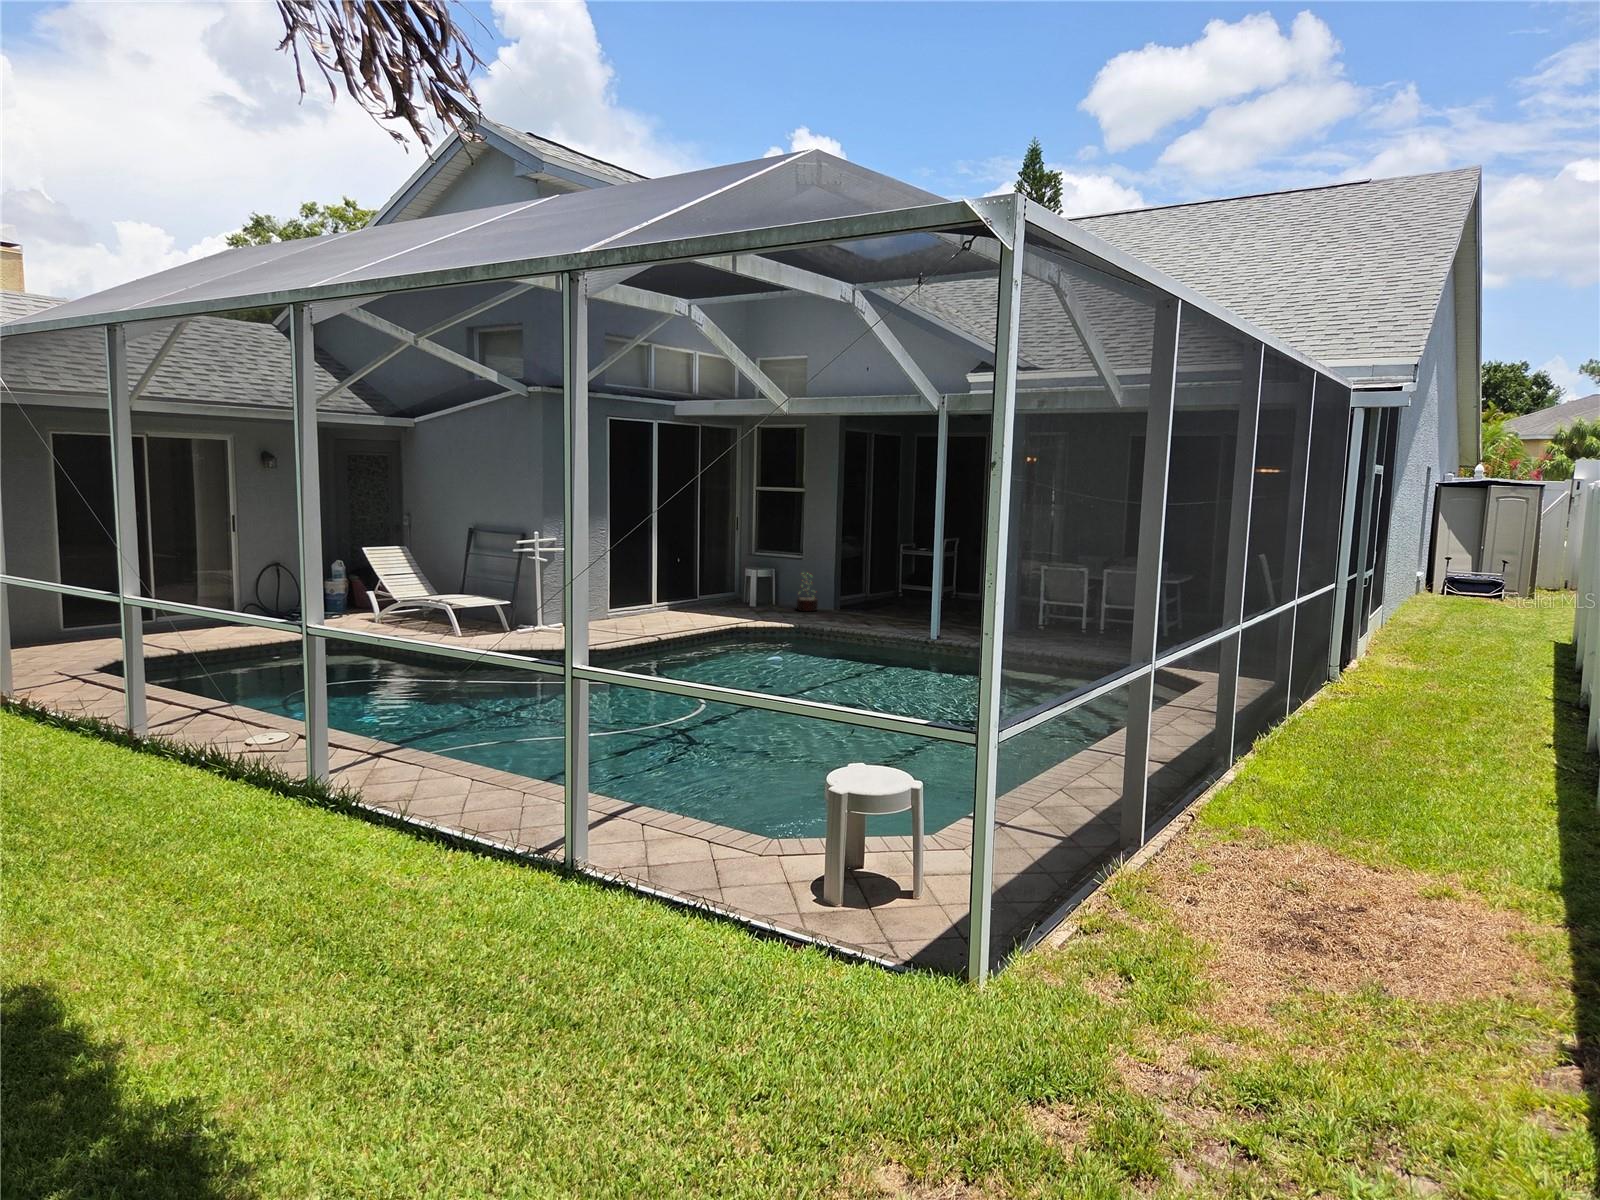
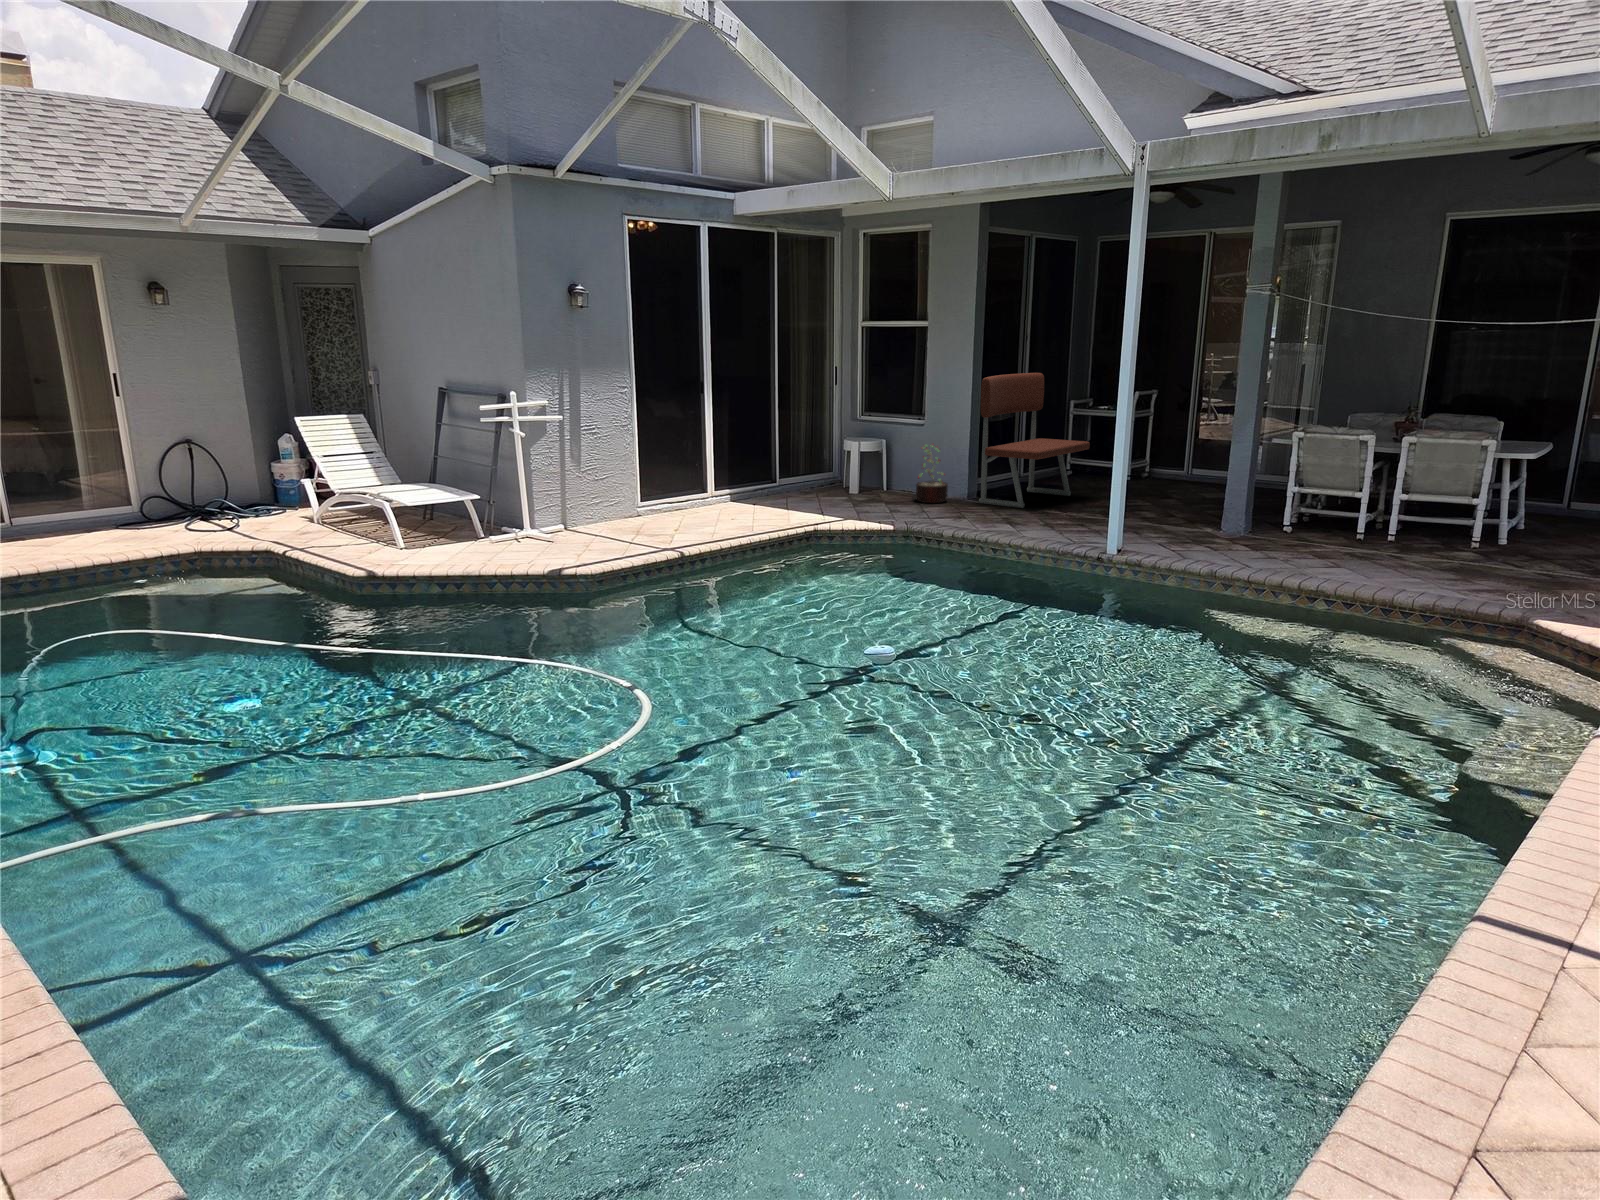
bench: none [839,525,911,615] -> present [979,373,1090,508]

